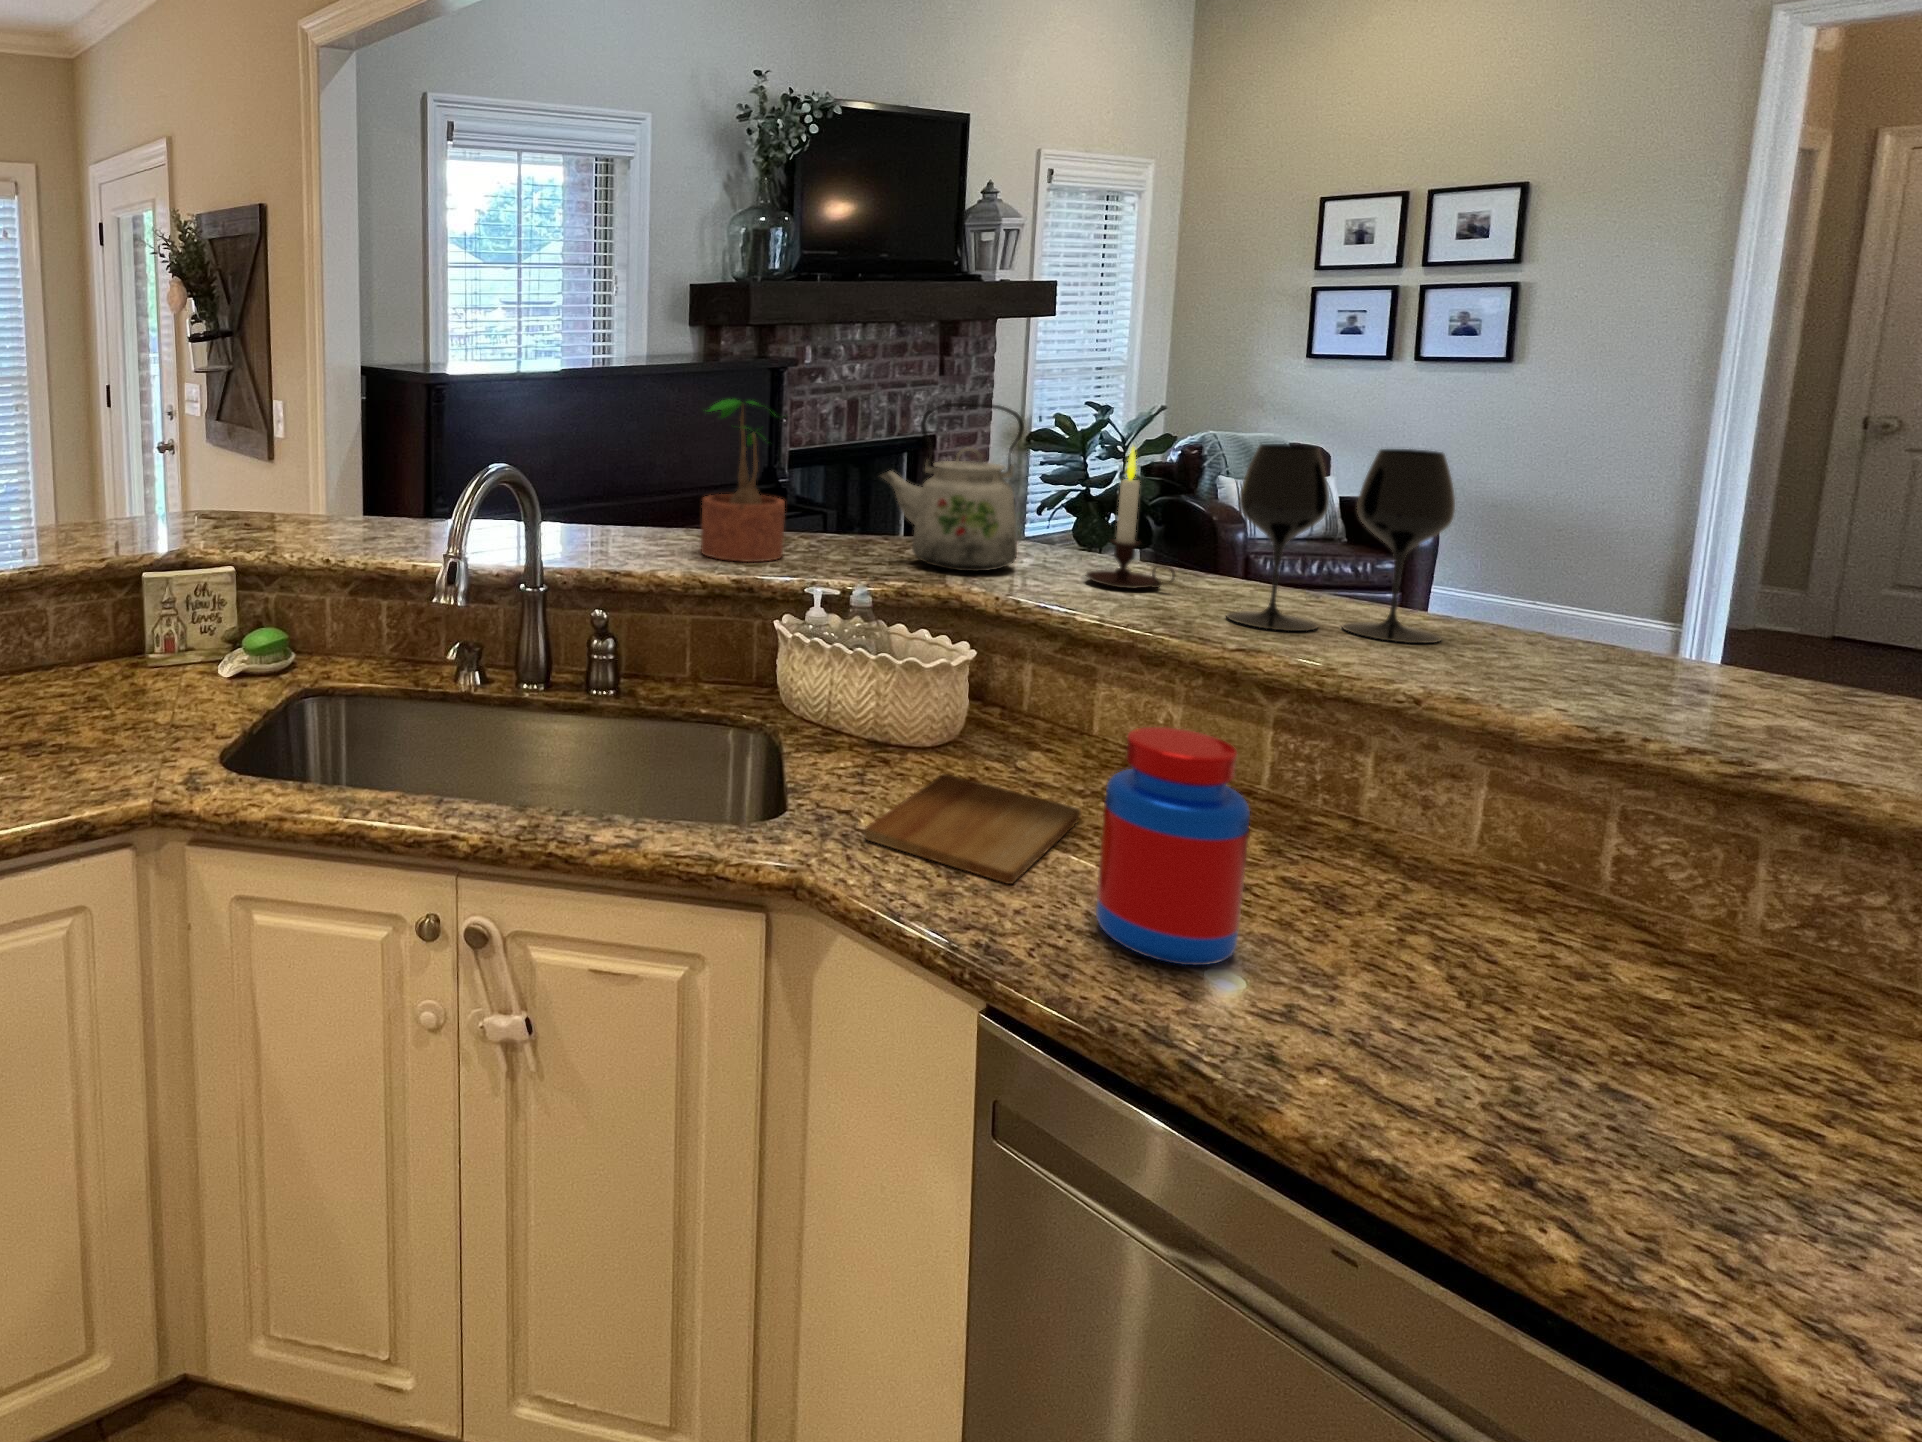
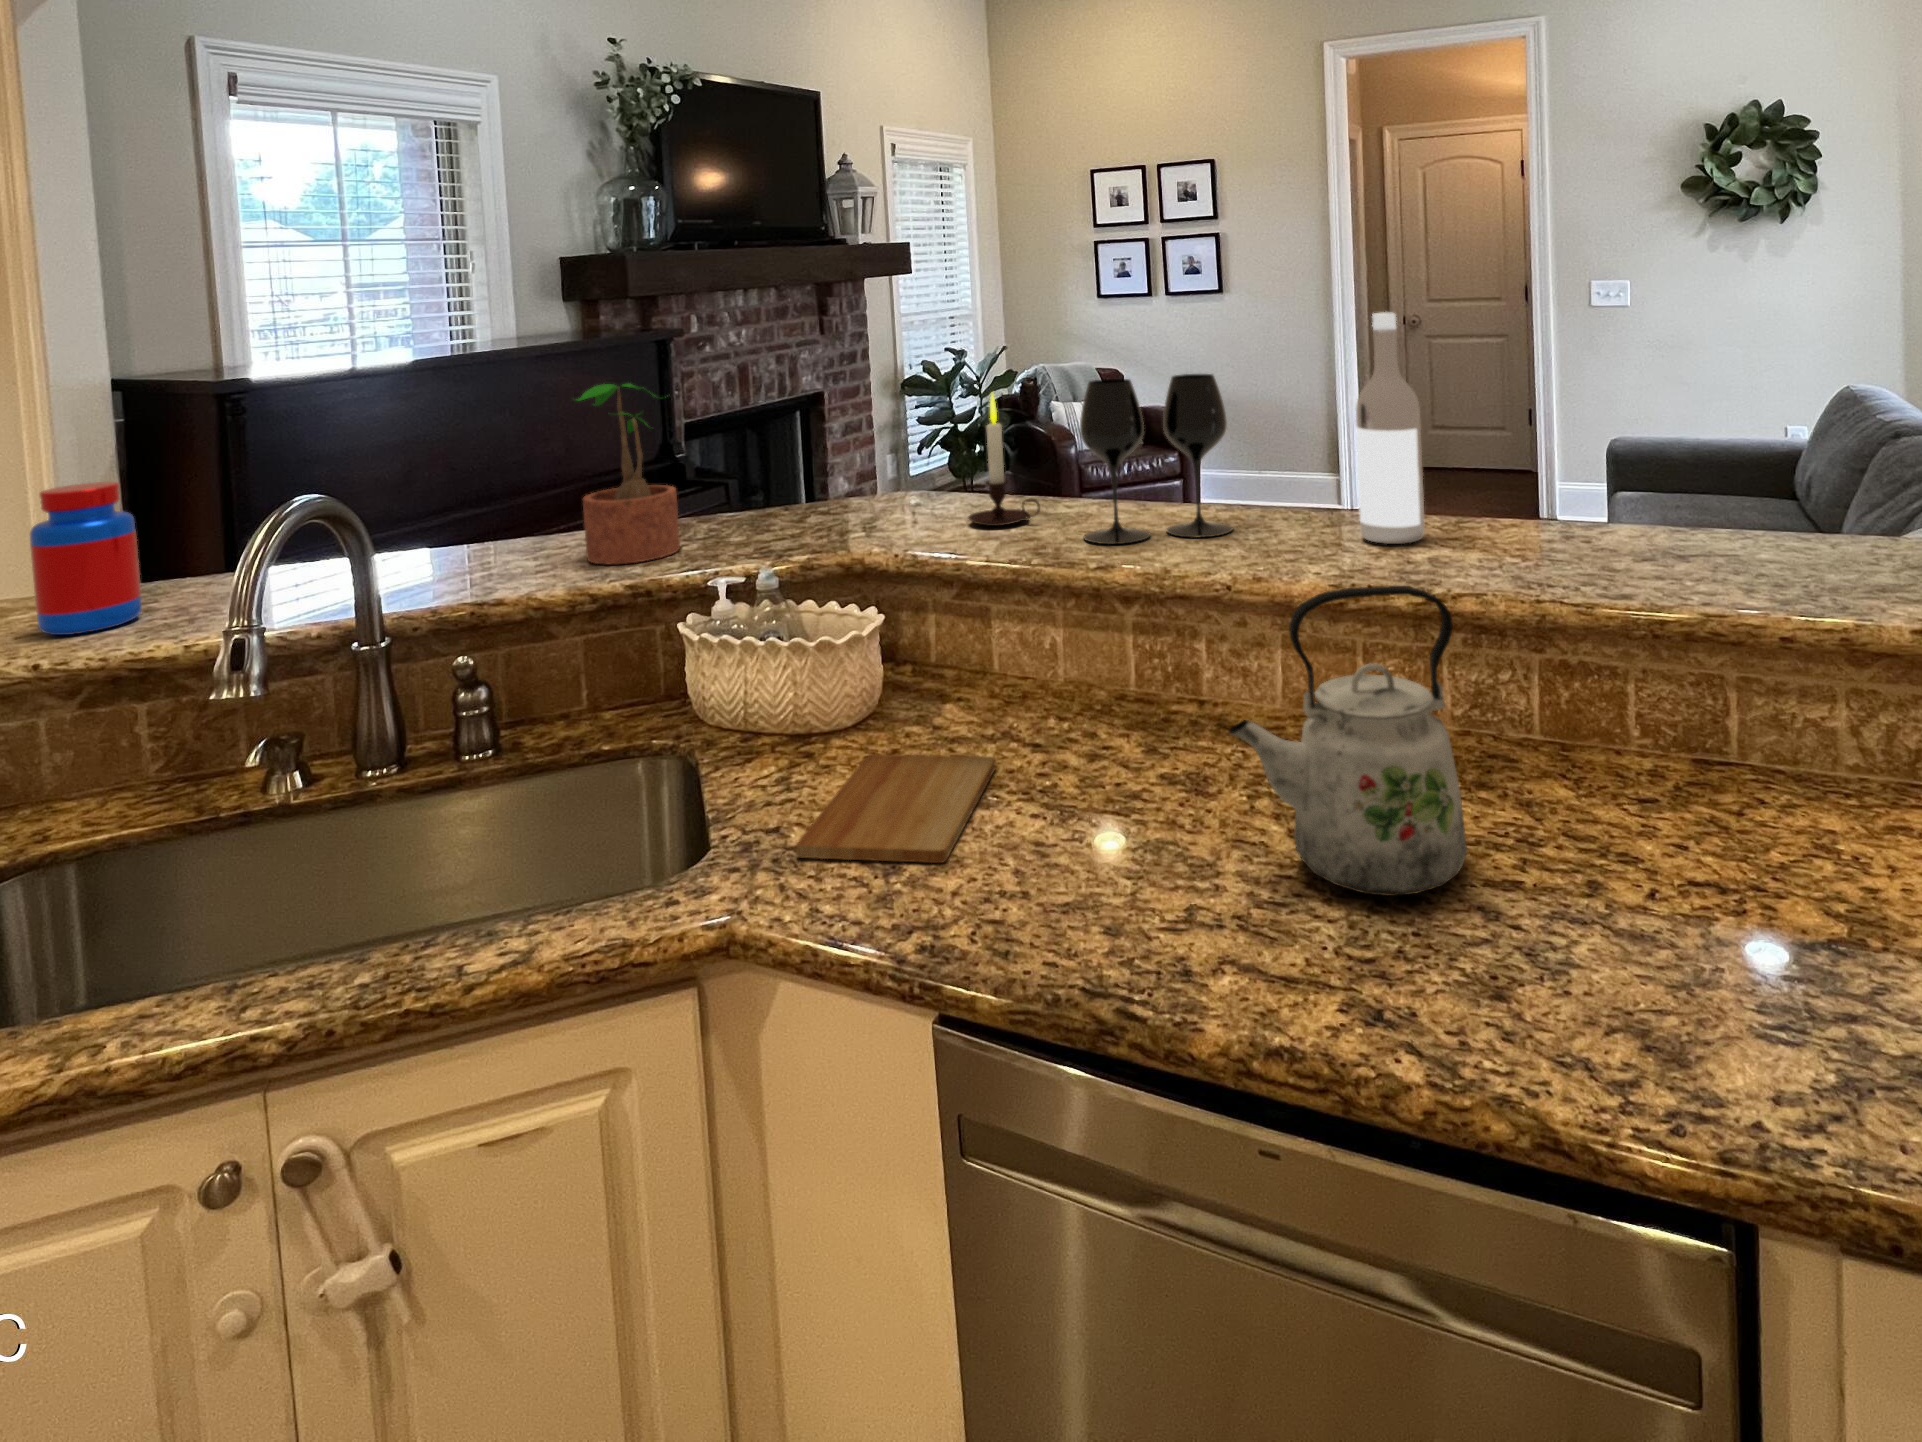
wine bottle: none [1652,394,1794,701] -> present [1356,312,1425,544]
kettle: present [880,403,1024,571] -> present [1229,586,1467,896]
jar: present [1096,727,1250,965] -> present [30,482,142,635]

